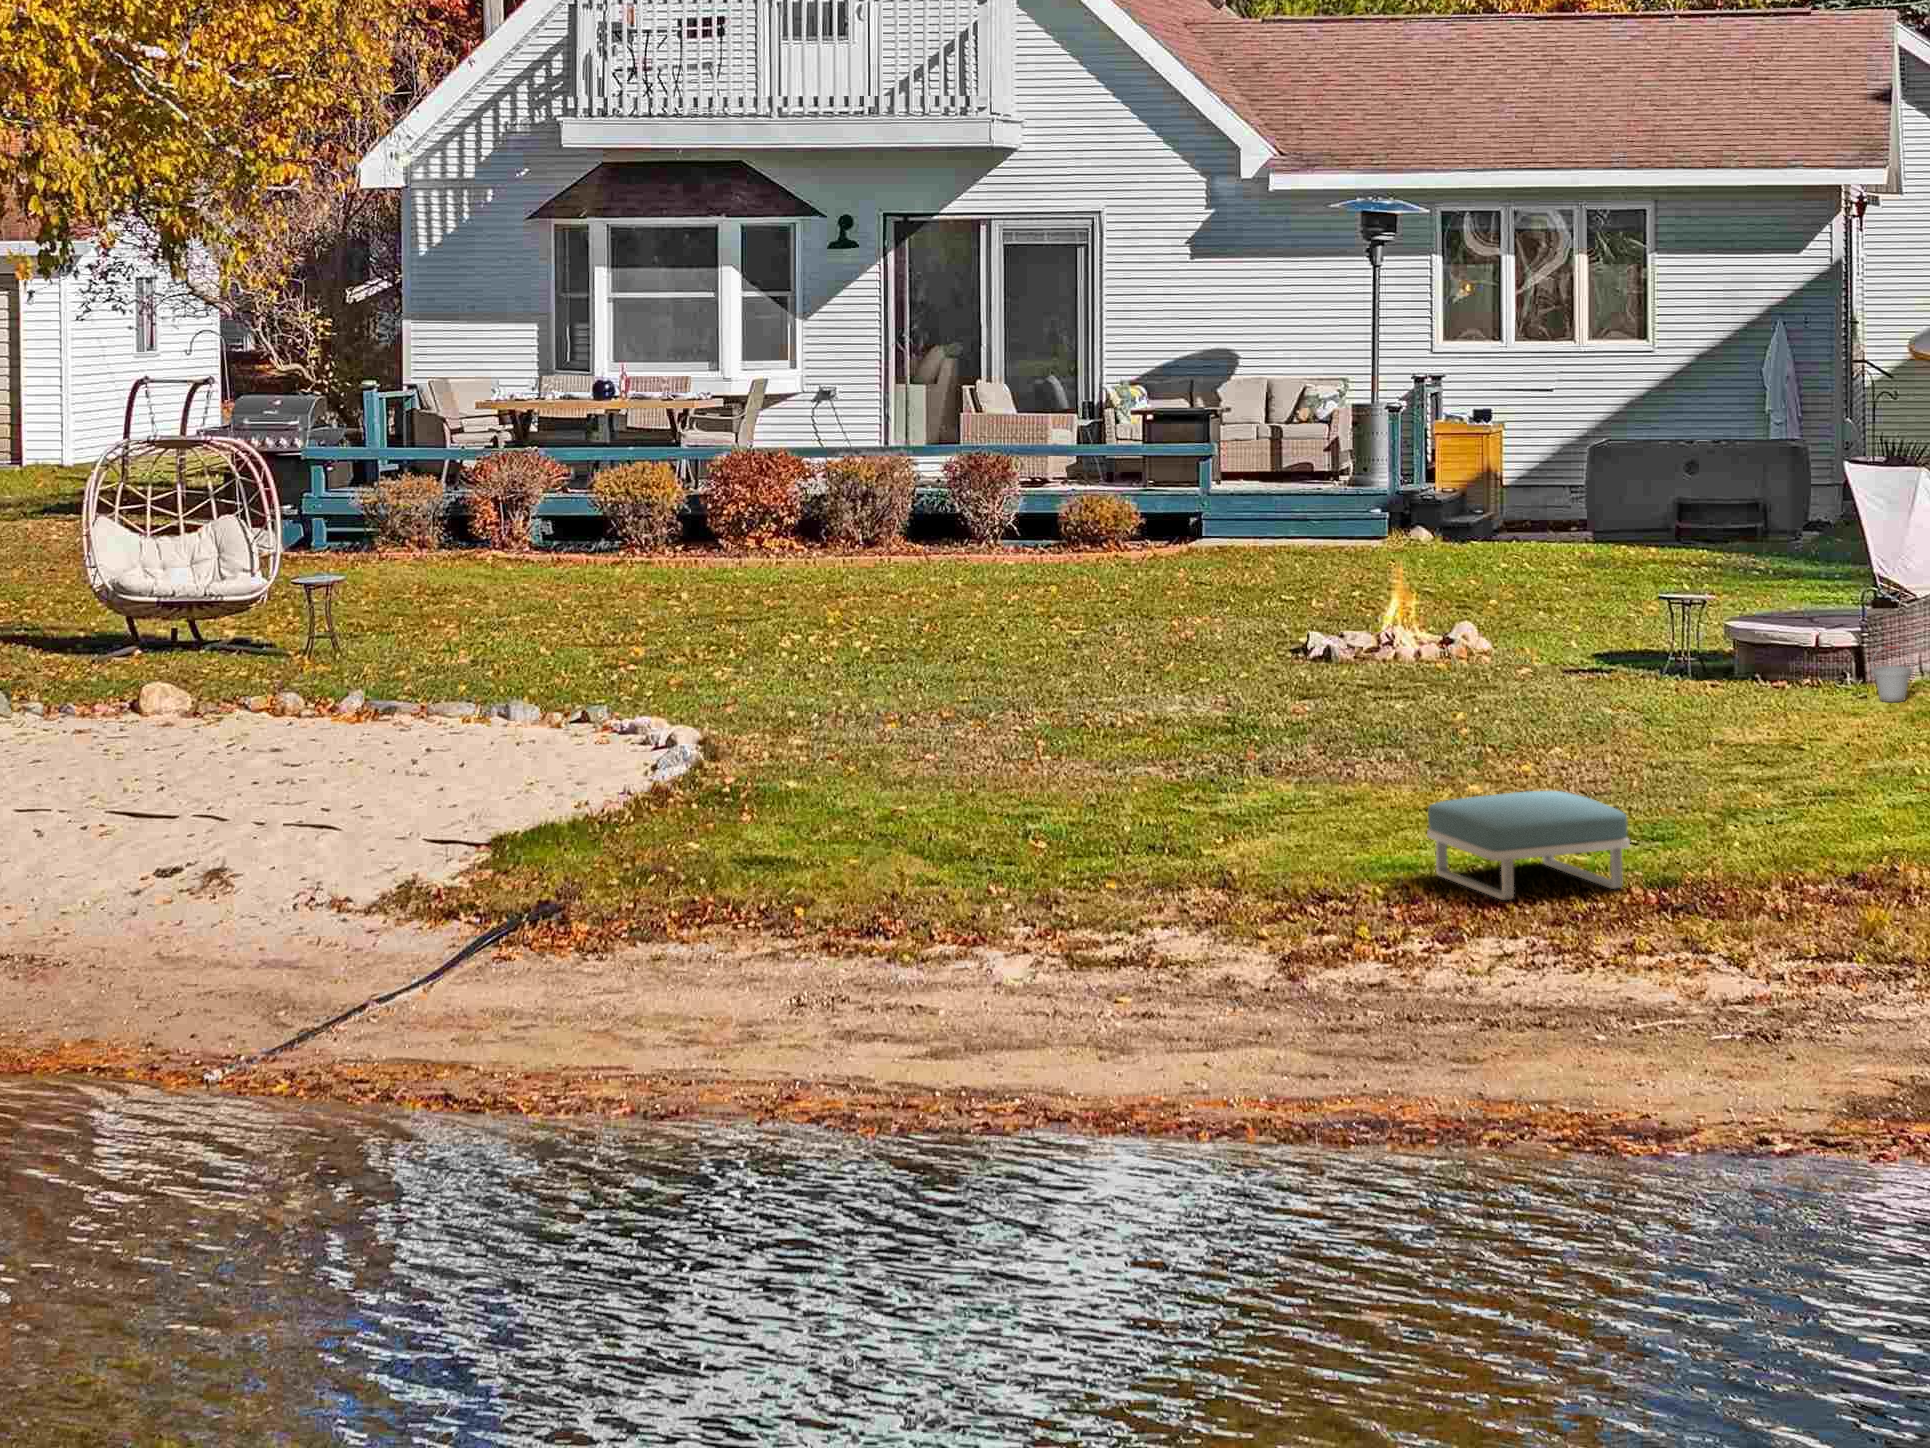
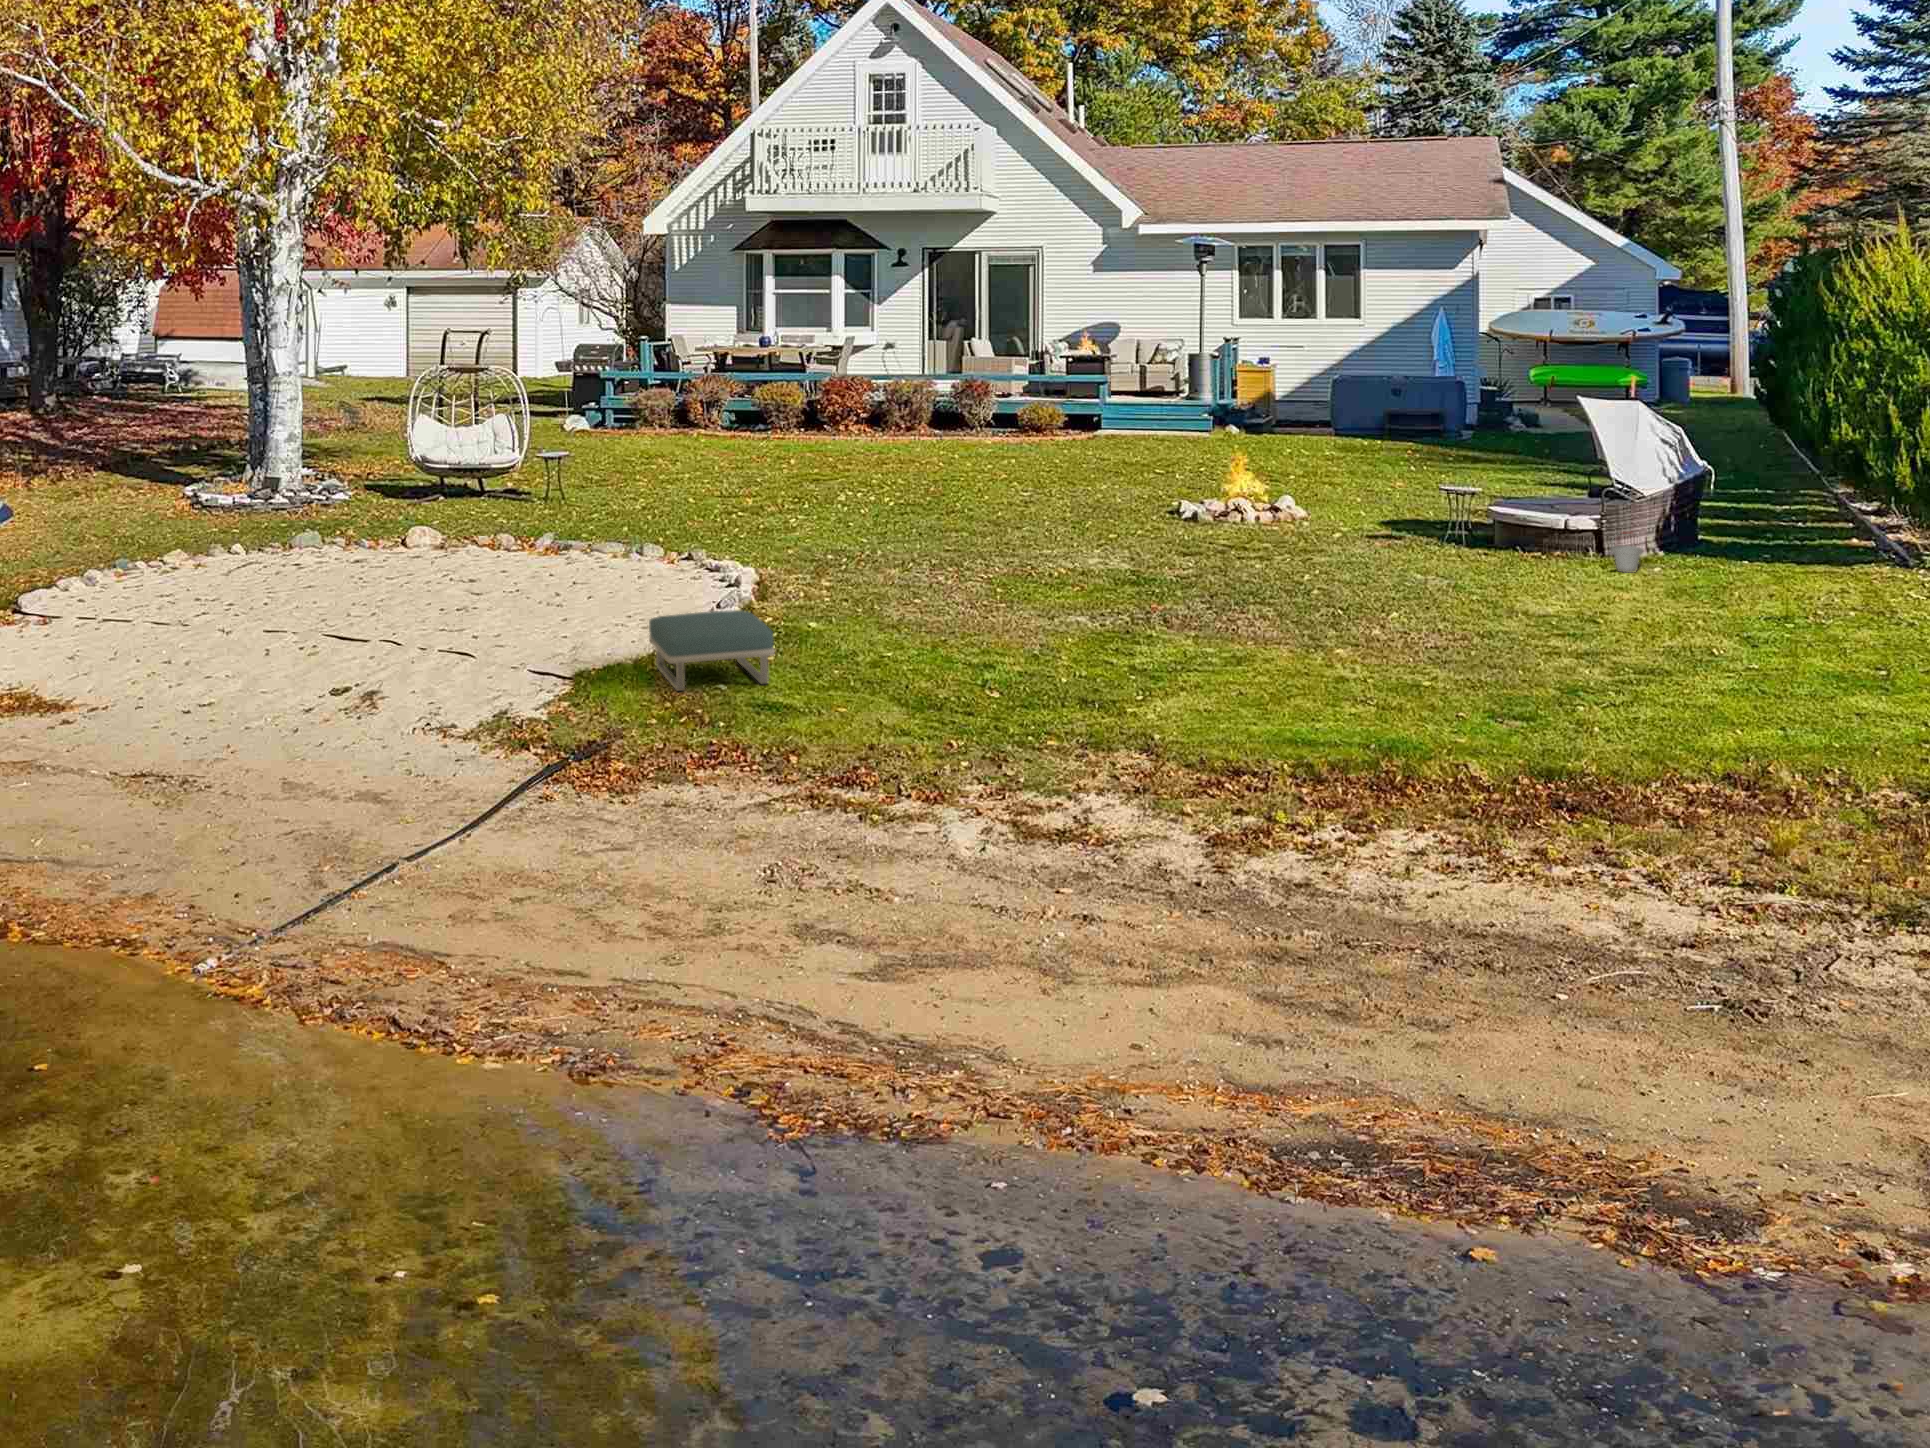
footstool: present [1427,791,1630,900] -> present [649,610,775,691]

